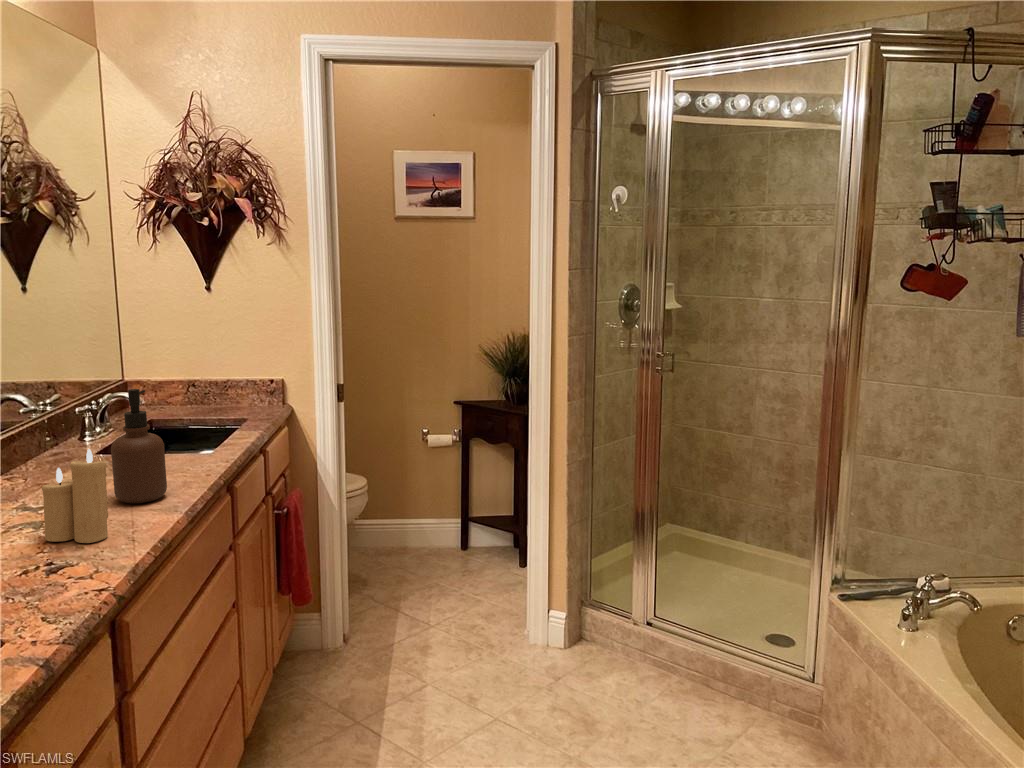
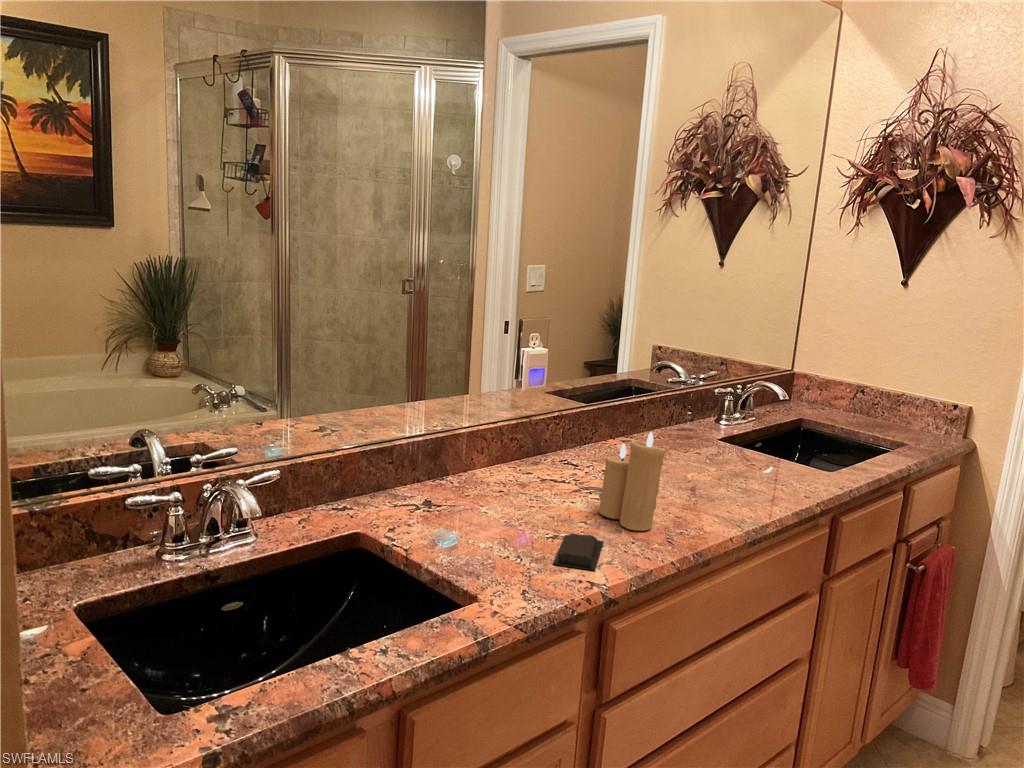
soap dispenser: present [111,389,167,503] -> none [691,379,752,506]
soap bar: none [34,557,91,591] -> present [553,533,604,571]

